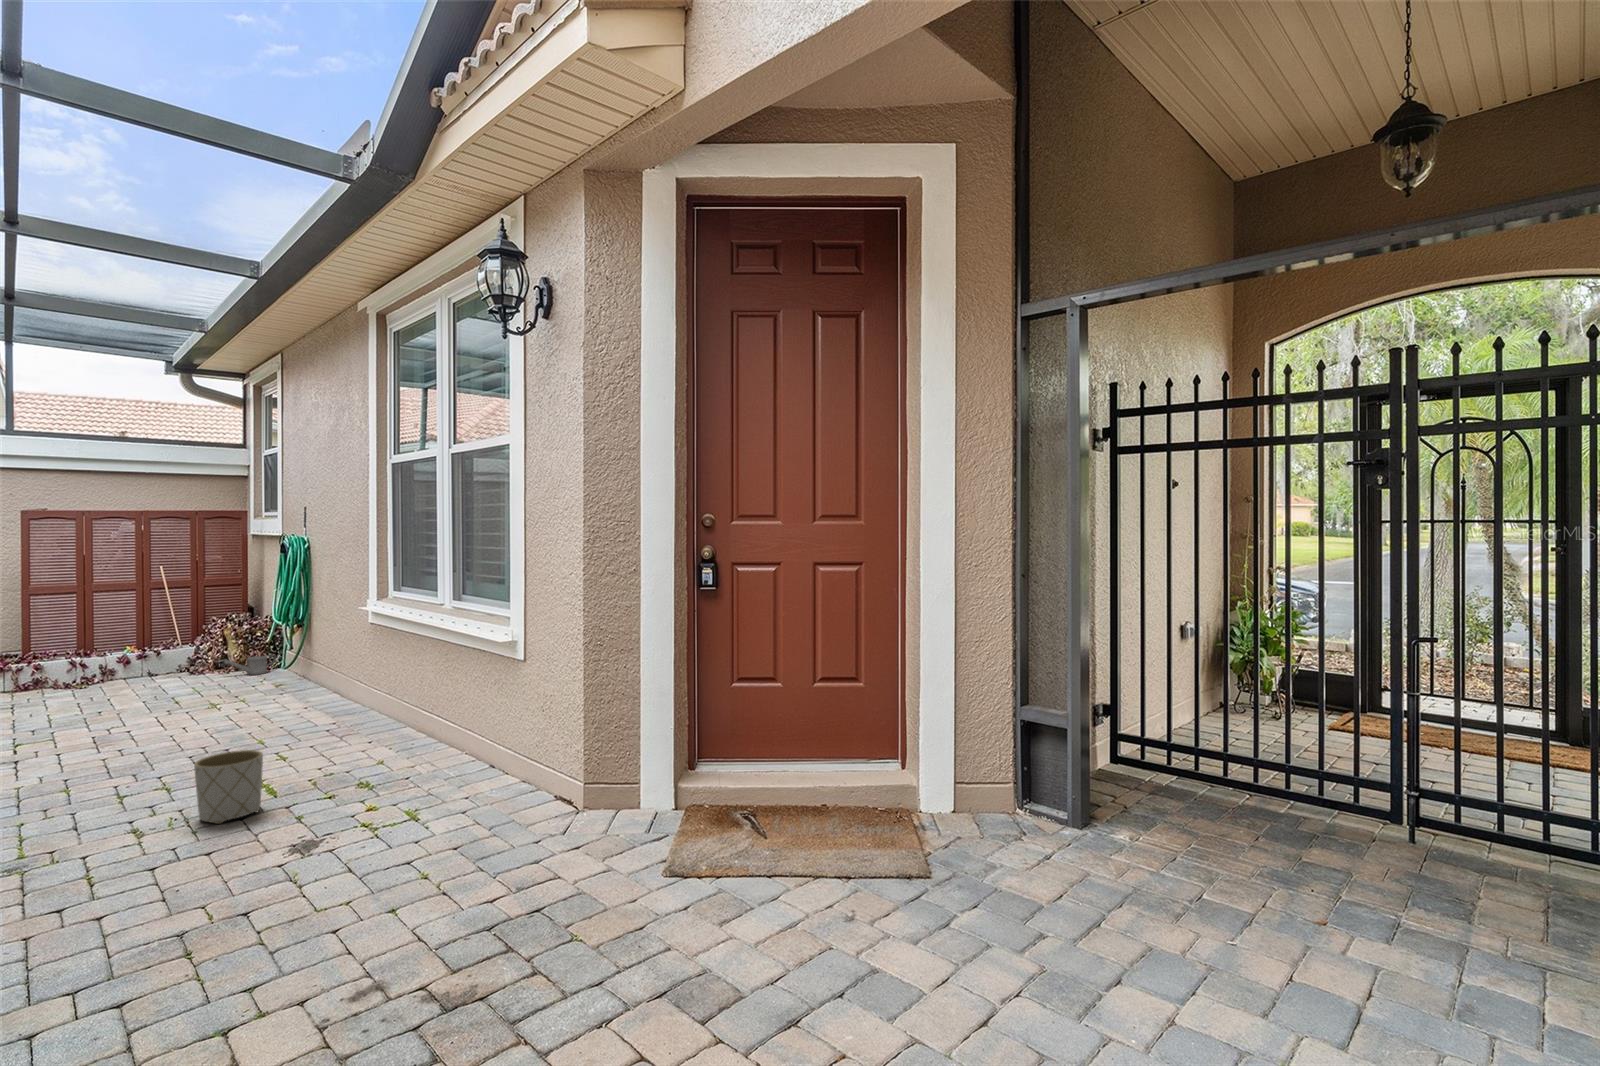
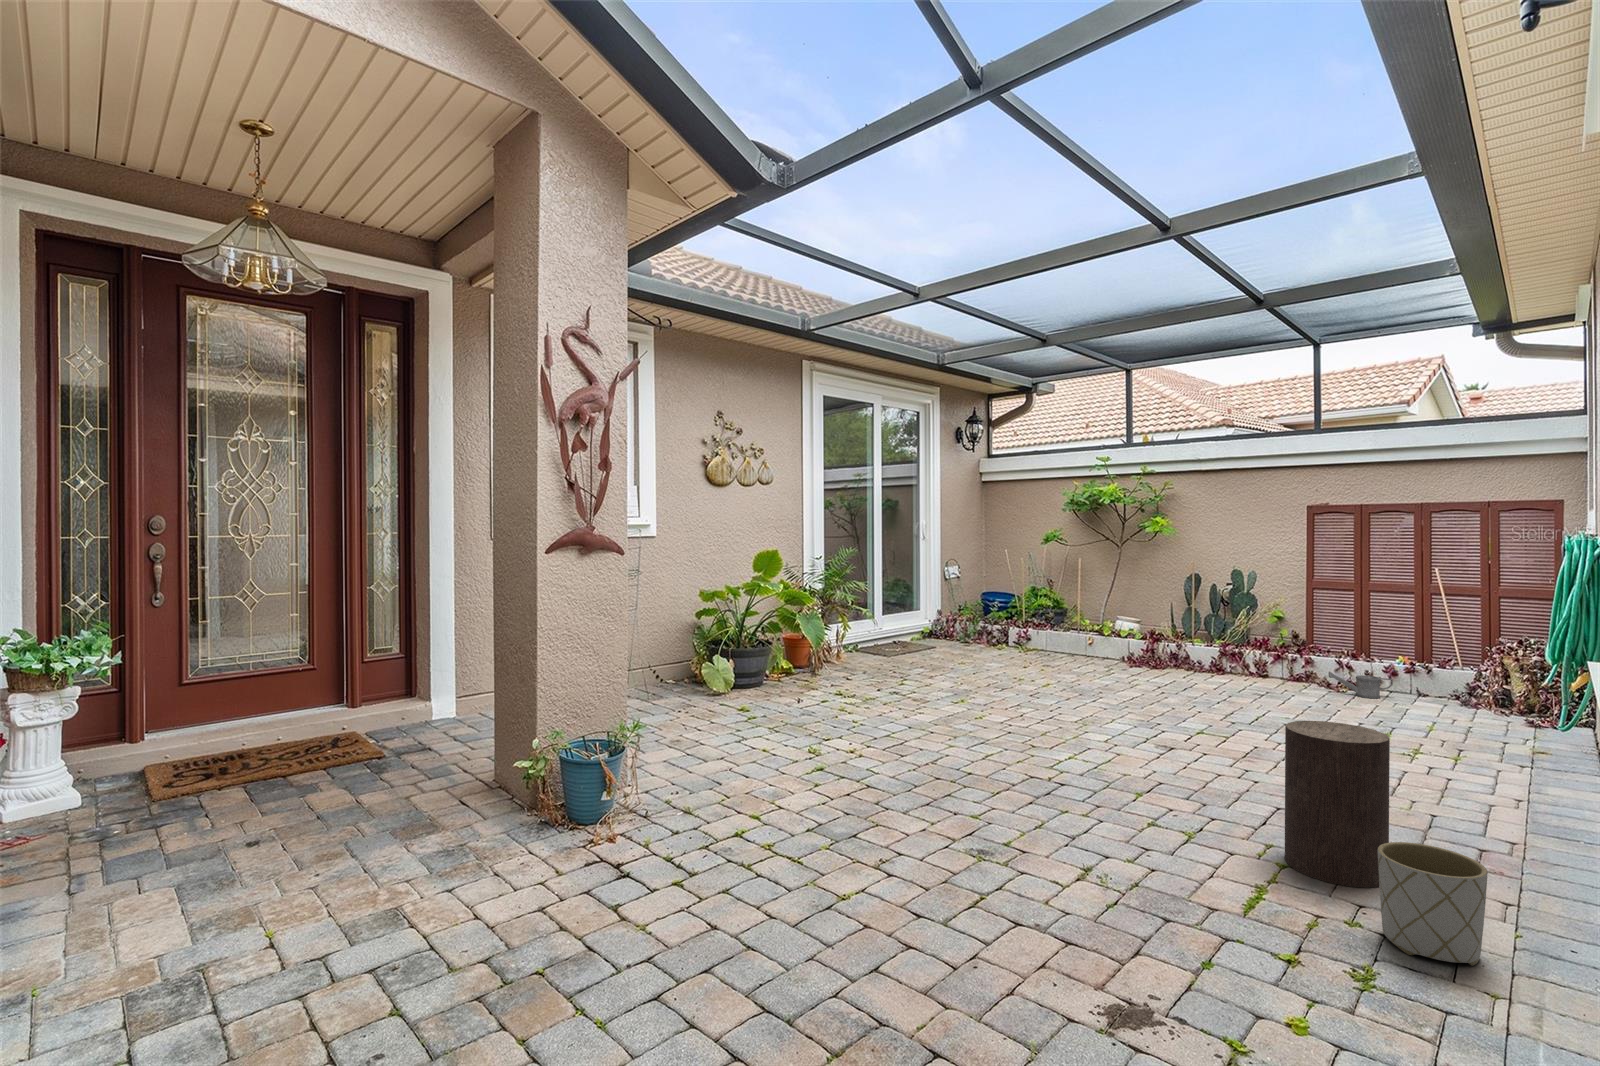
watering can: present [224,656,276,675] -> present [1329,672,1393,699]
stool: none [101,691,189,815] -> present [1285,721,1390,888]

